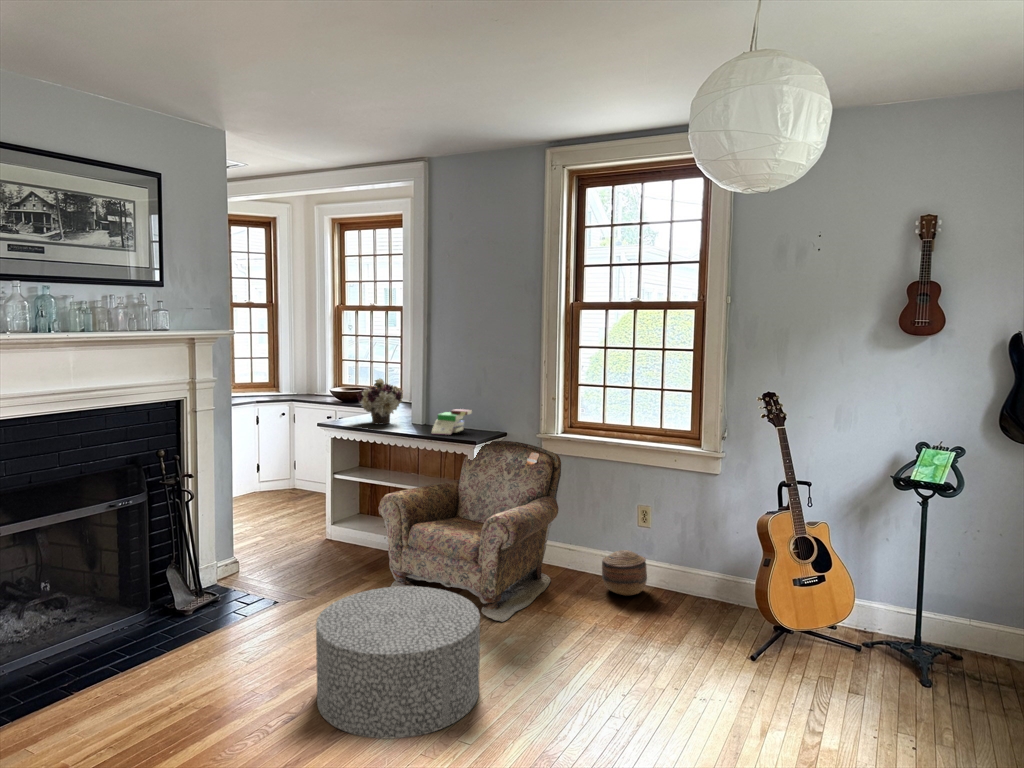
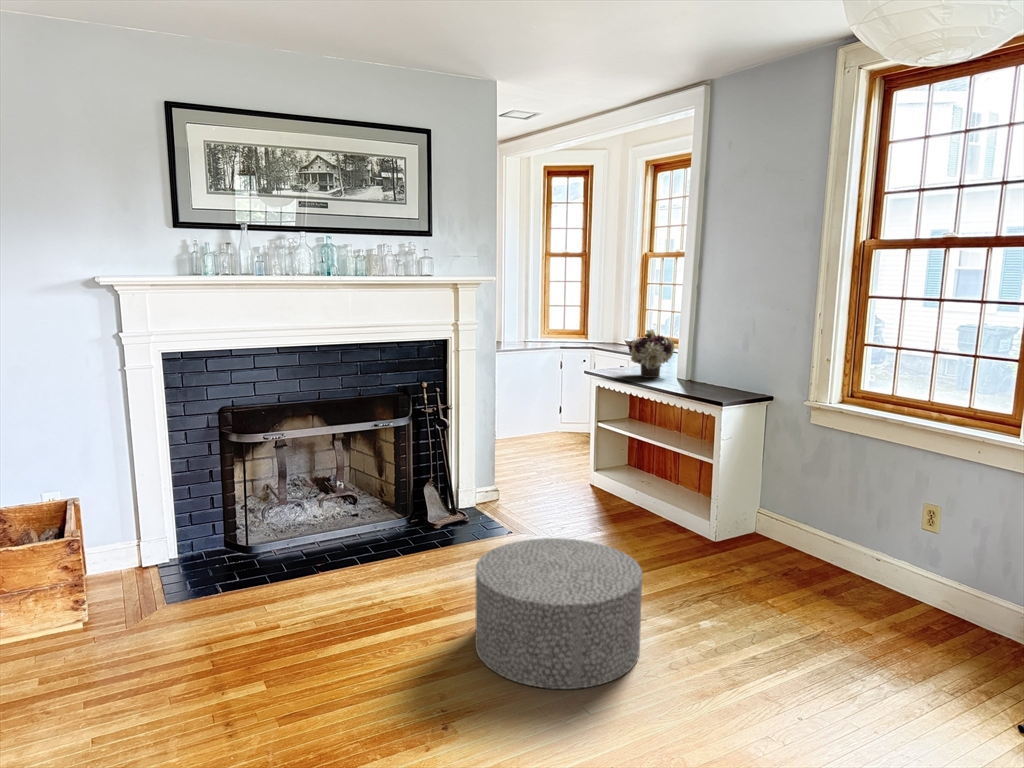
book: present [432,409,472,435] -> none [684,365,736,393]
armchair: present [378,441,561,622] -> none [610,404,828,604]
basket: present [602,550,647,595] -> none [860,554,923,612]

